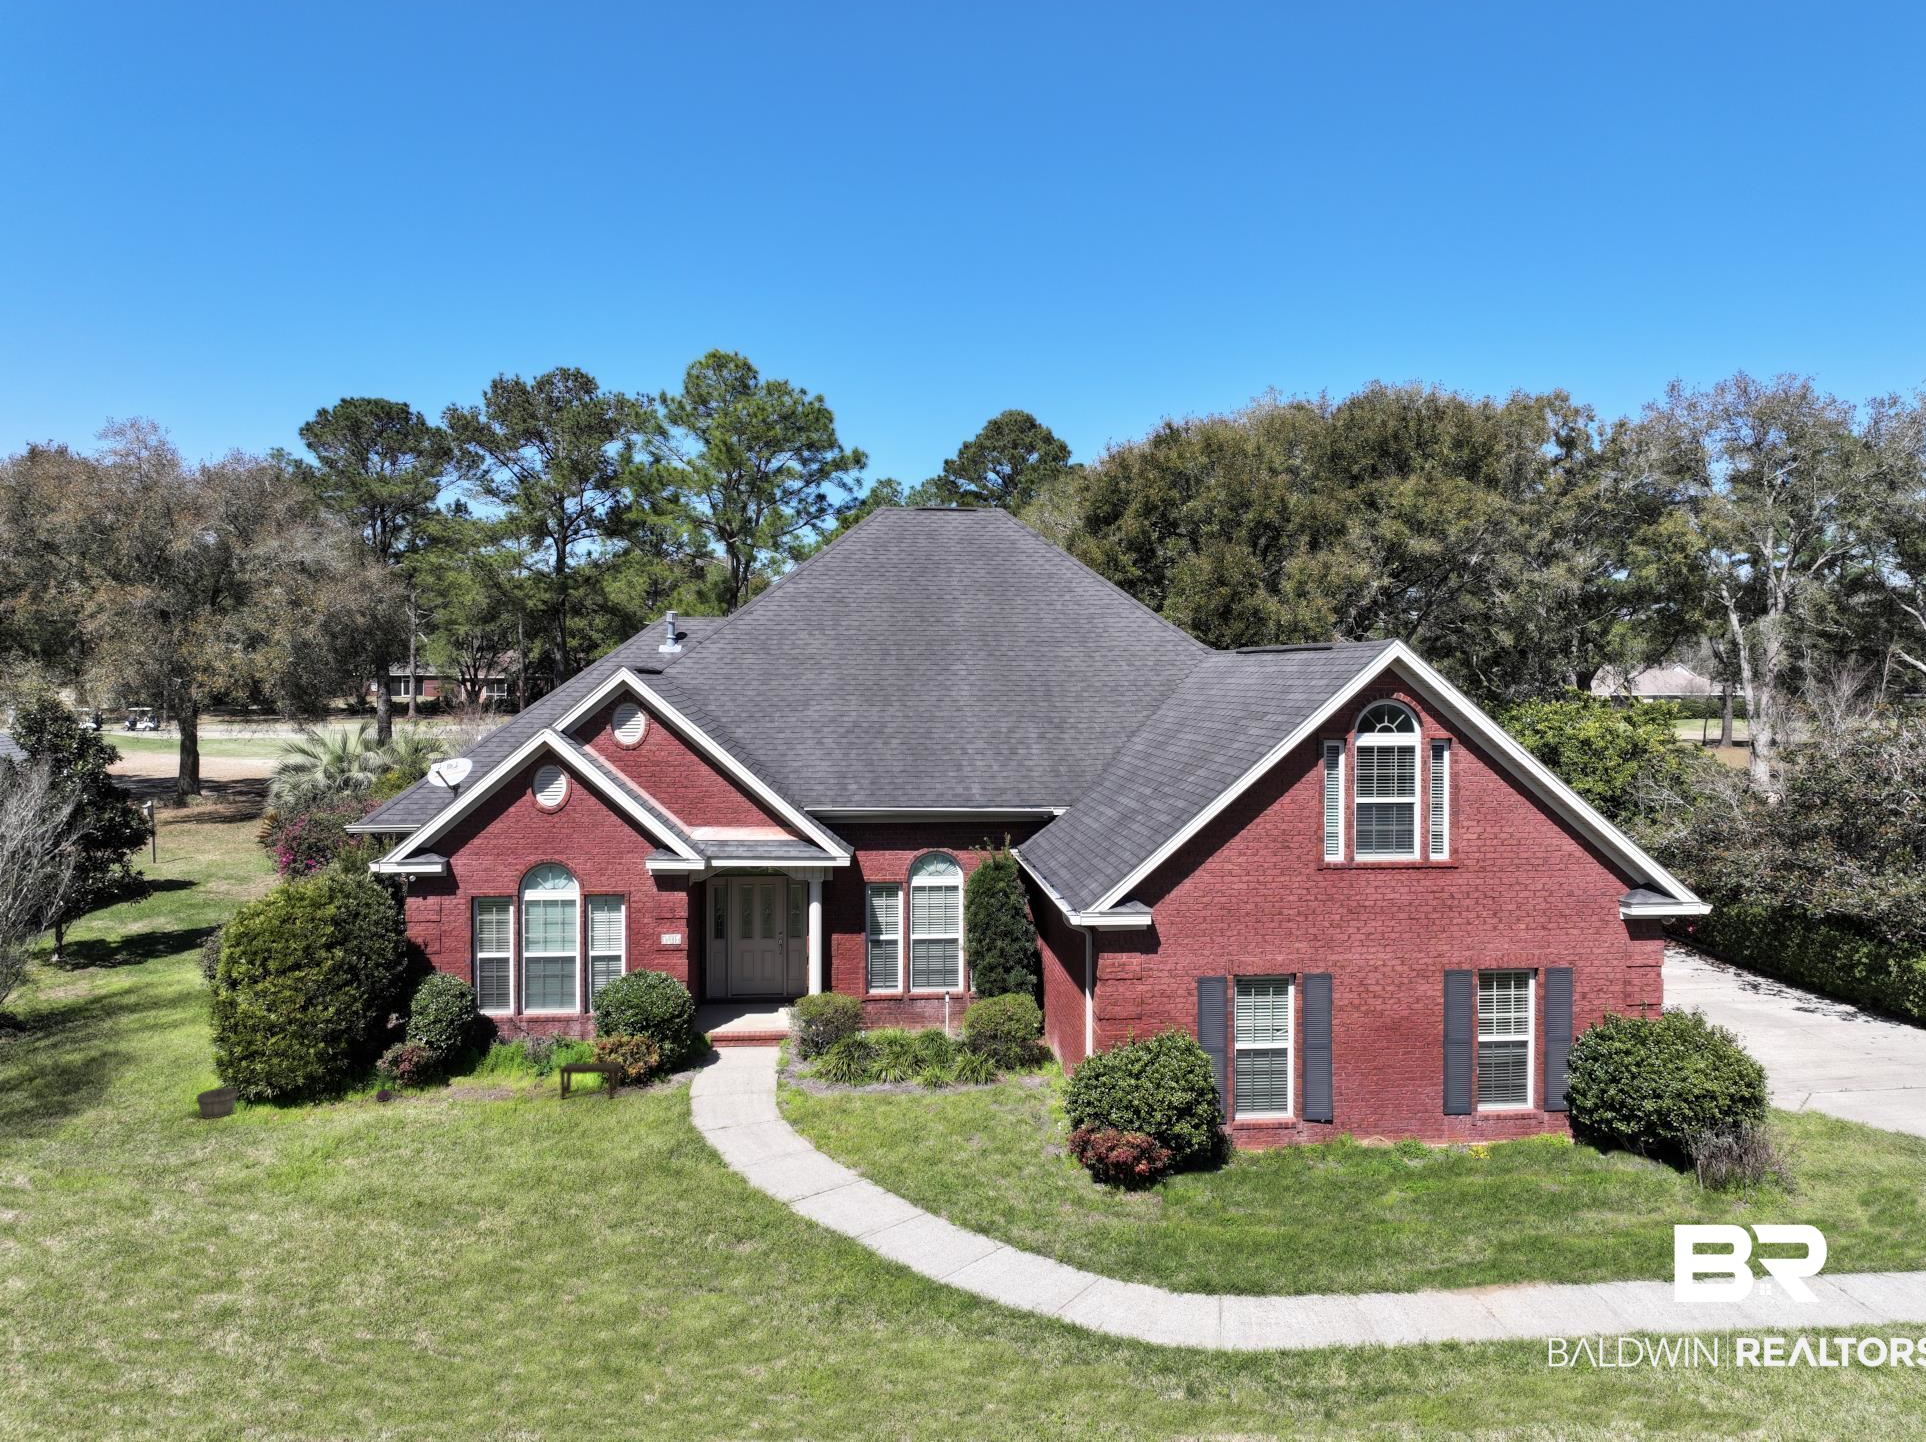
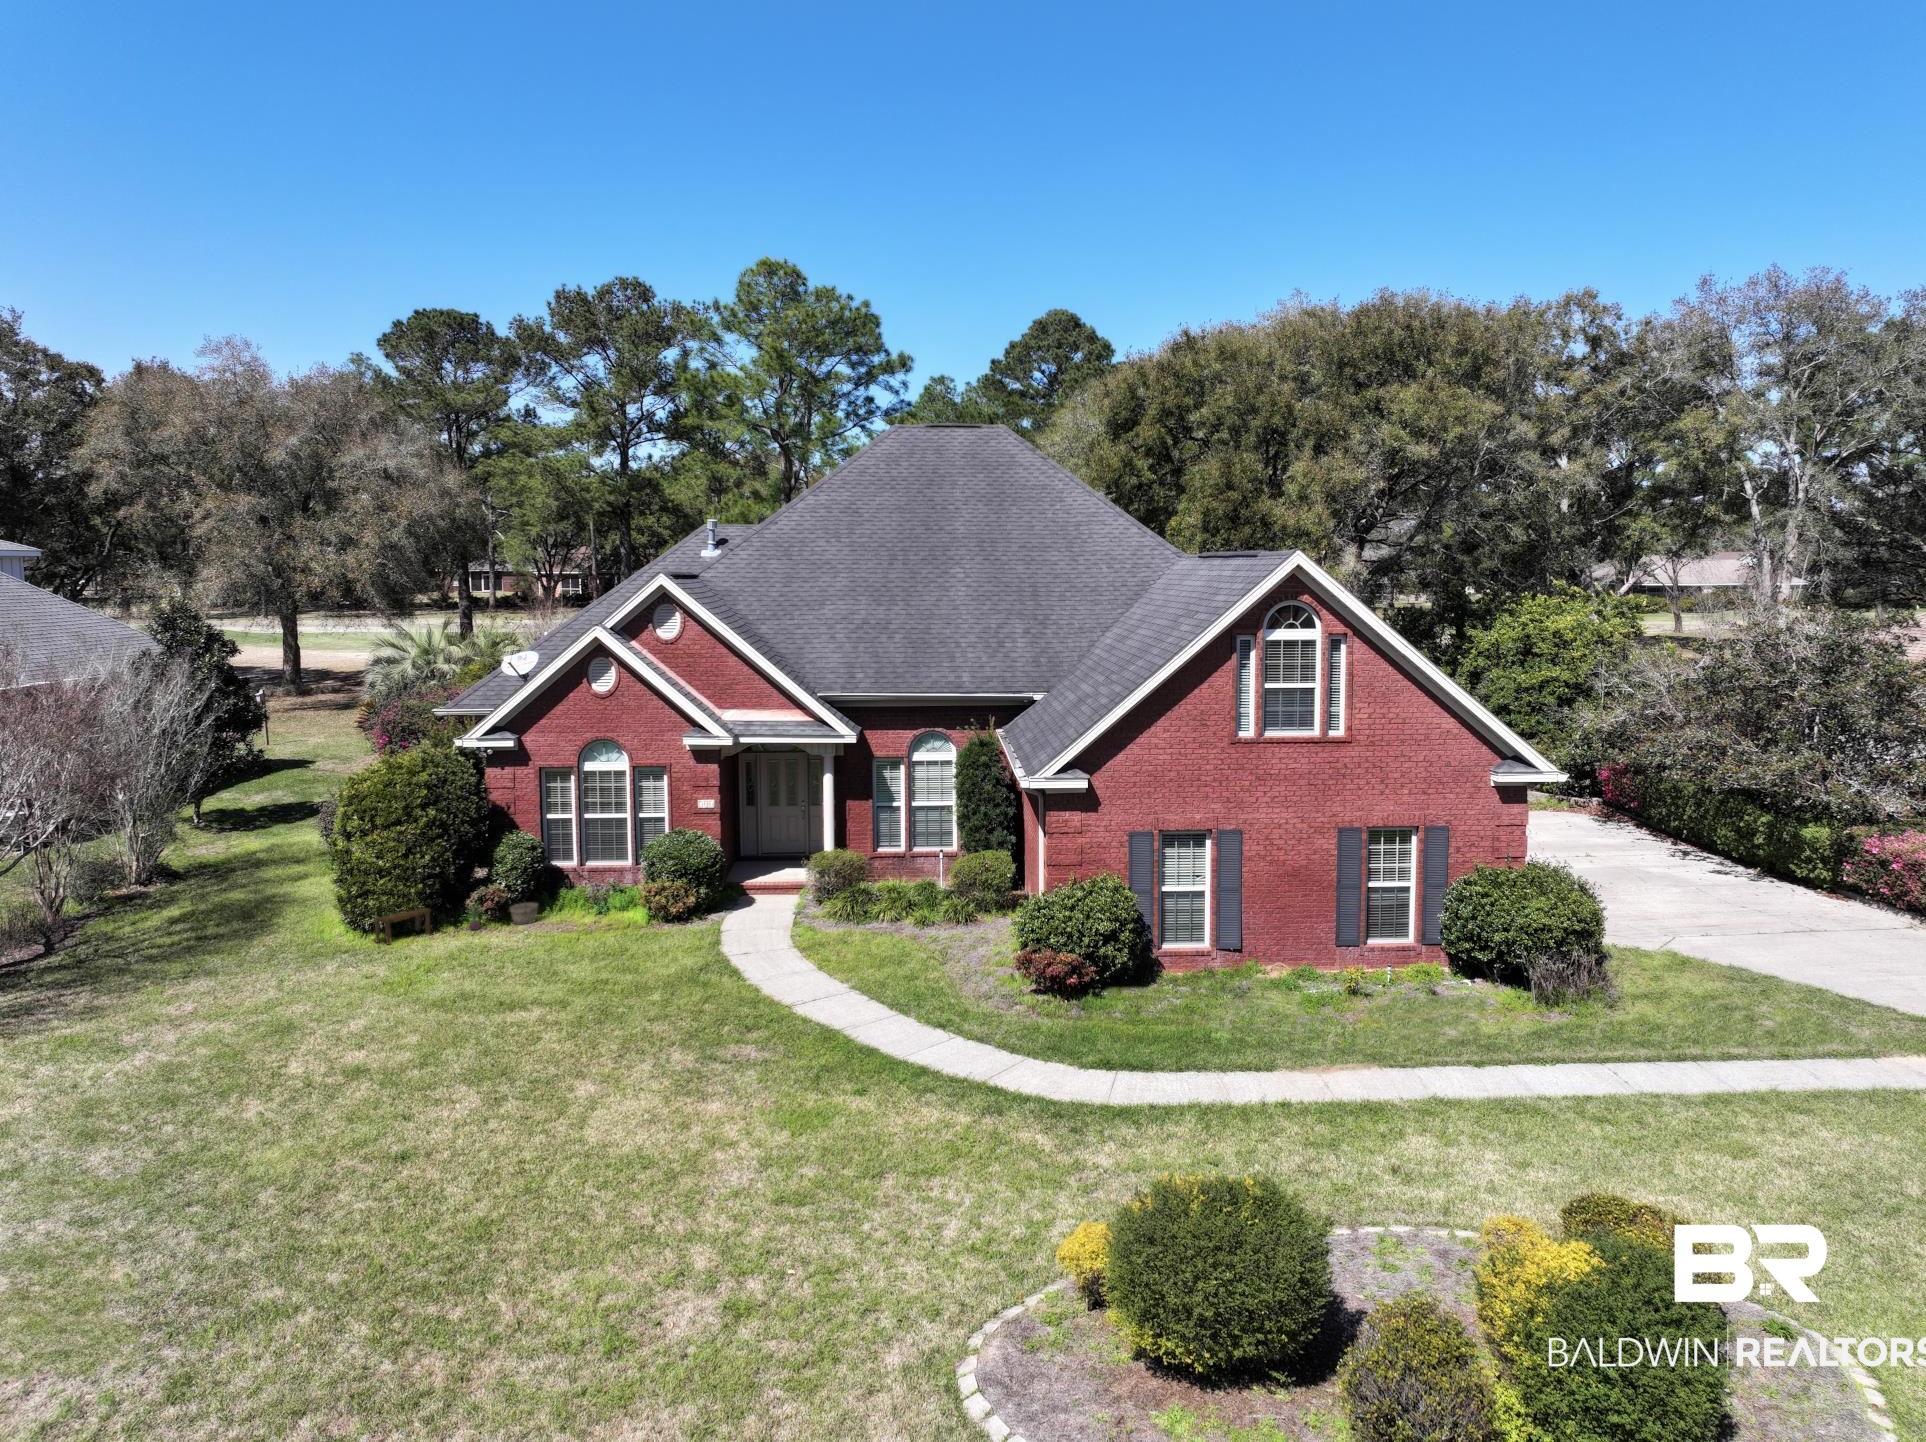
bench: present [560,1062,621,1099] -> present [375,908,430,945]
wooden bucket: present [197,1087,238,1119] -> present [510,903,538,925]

